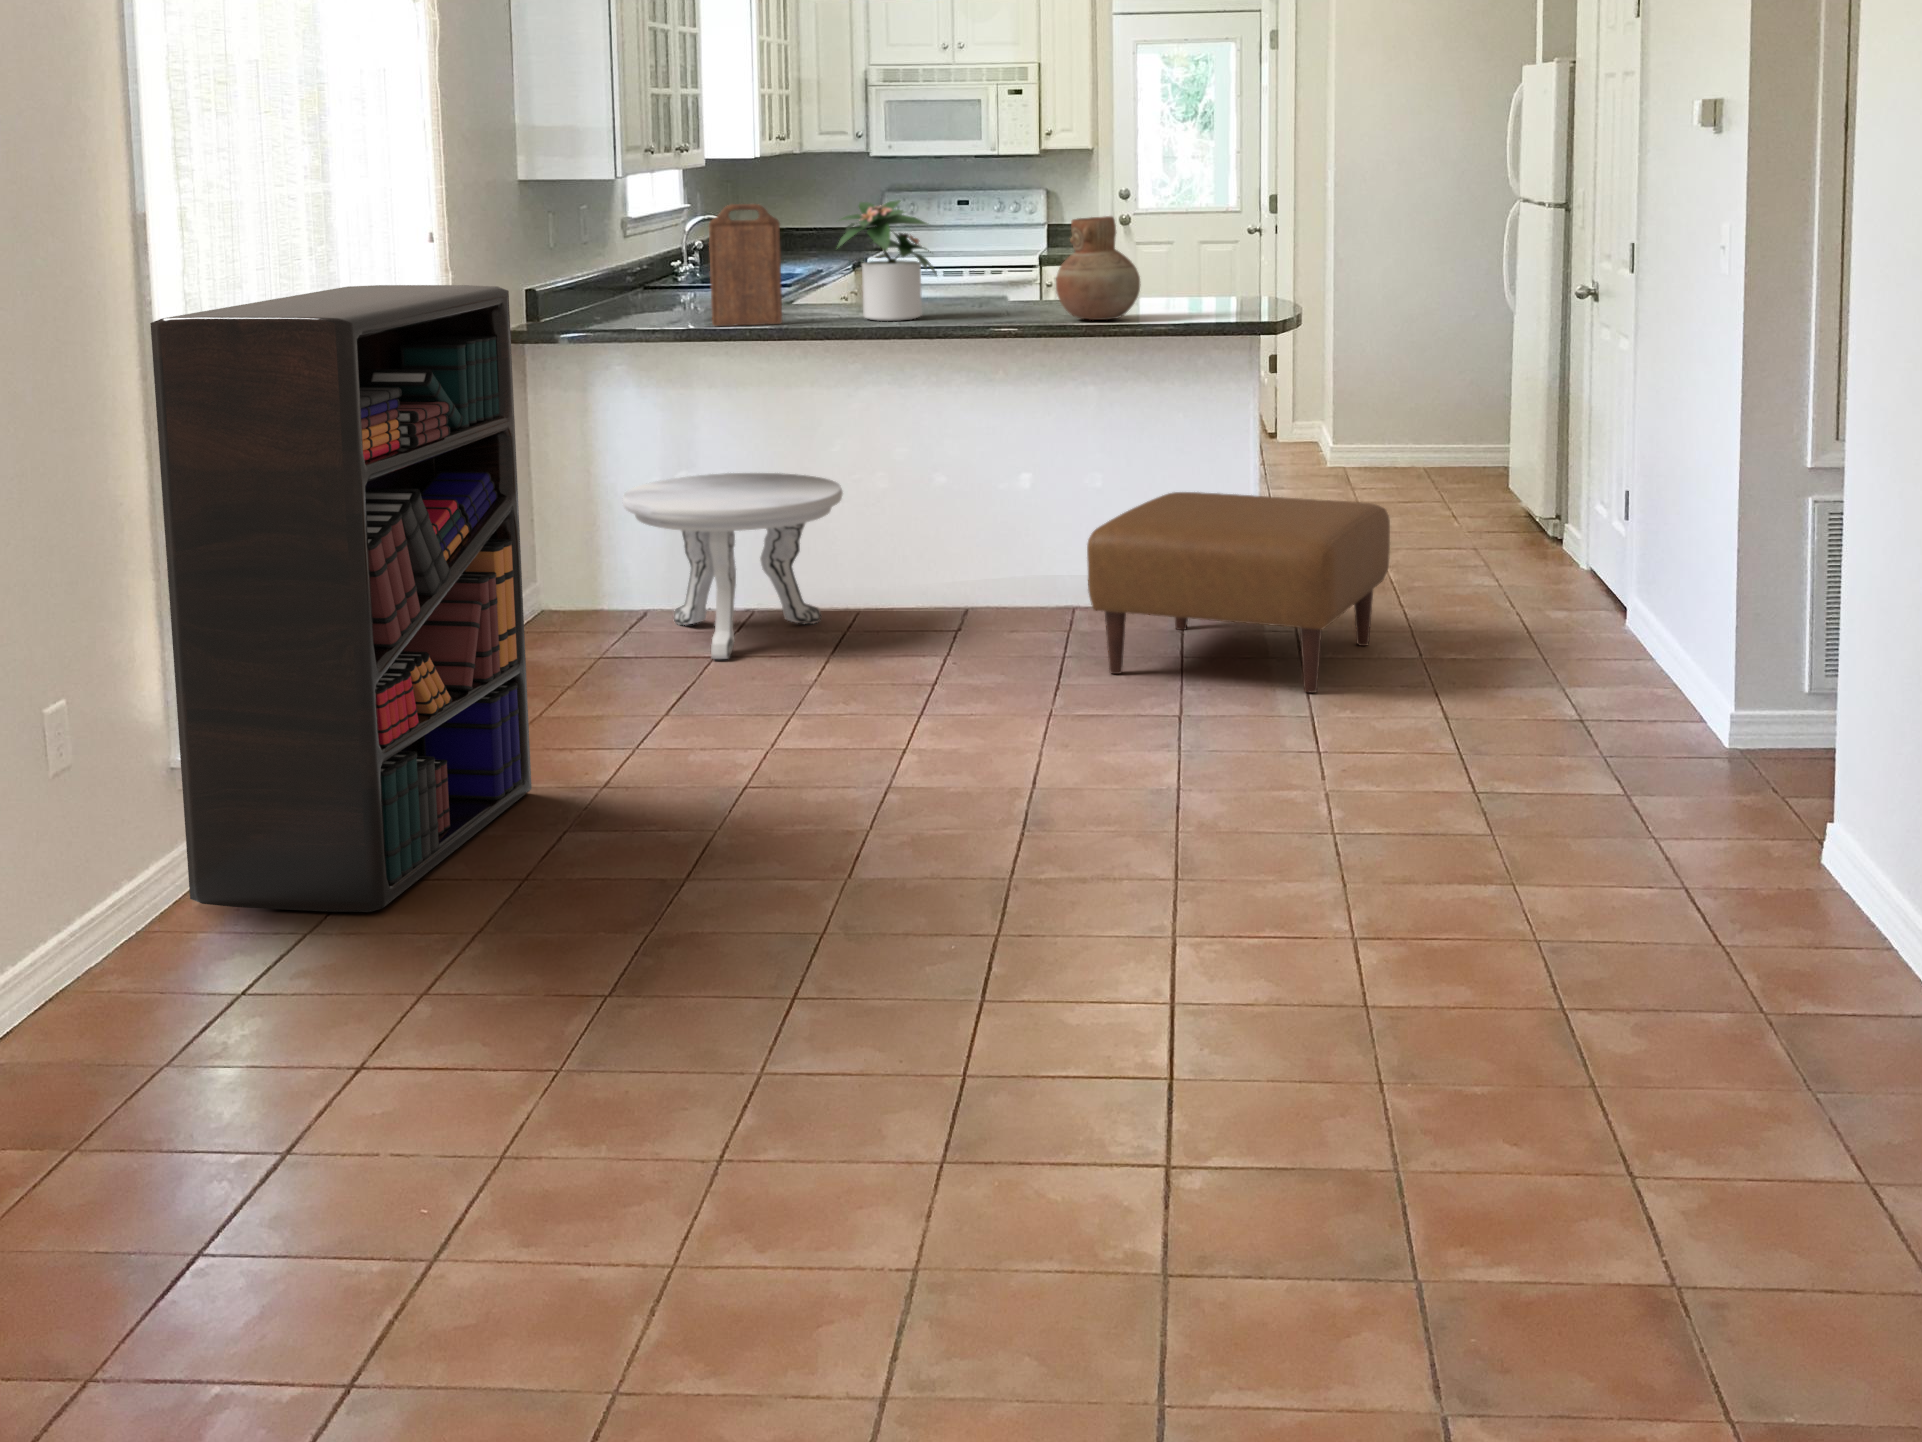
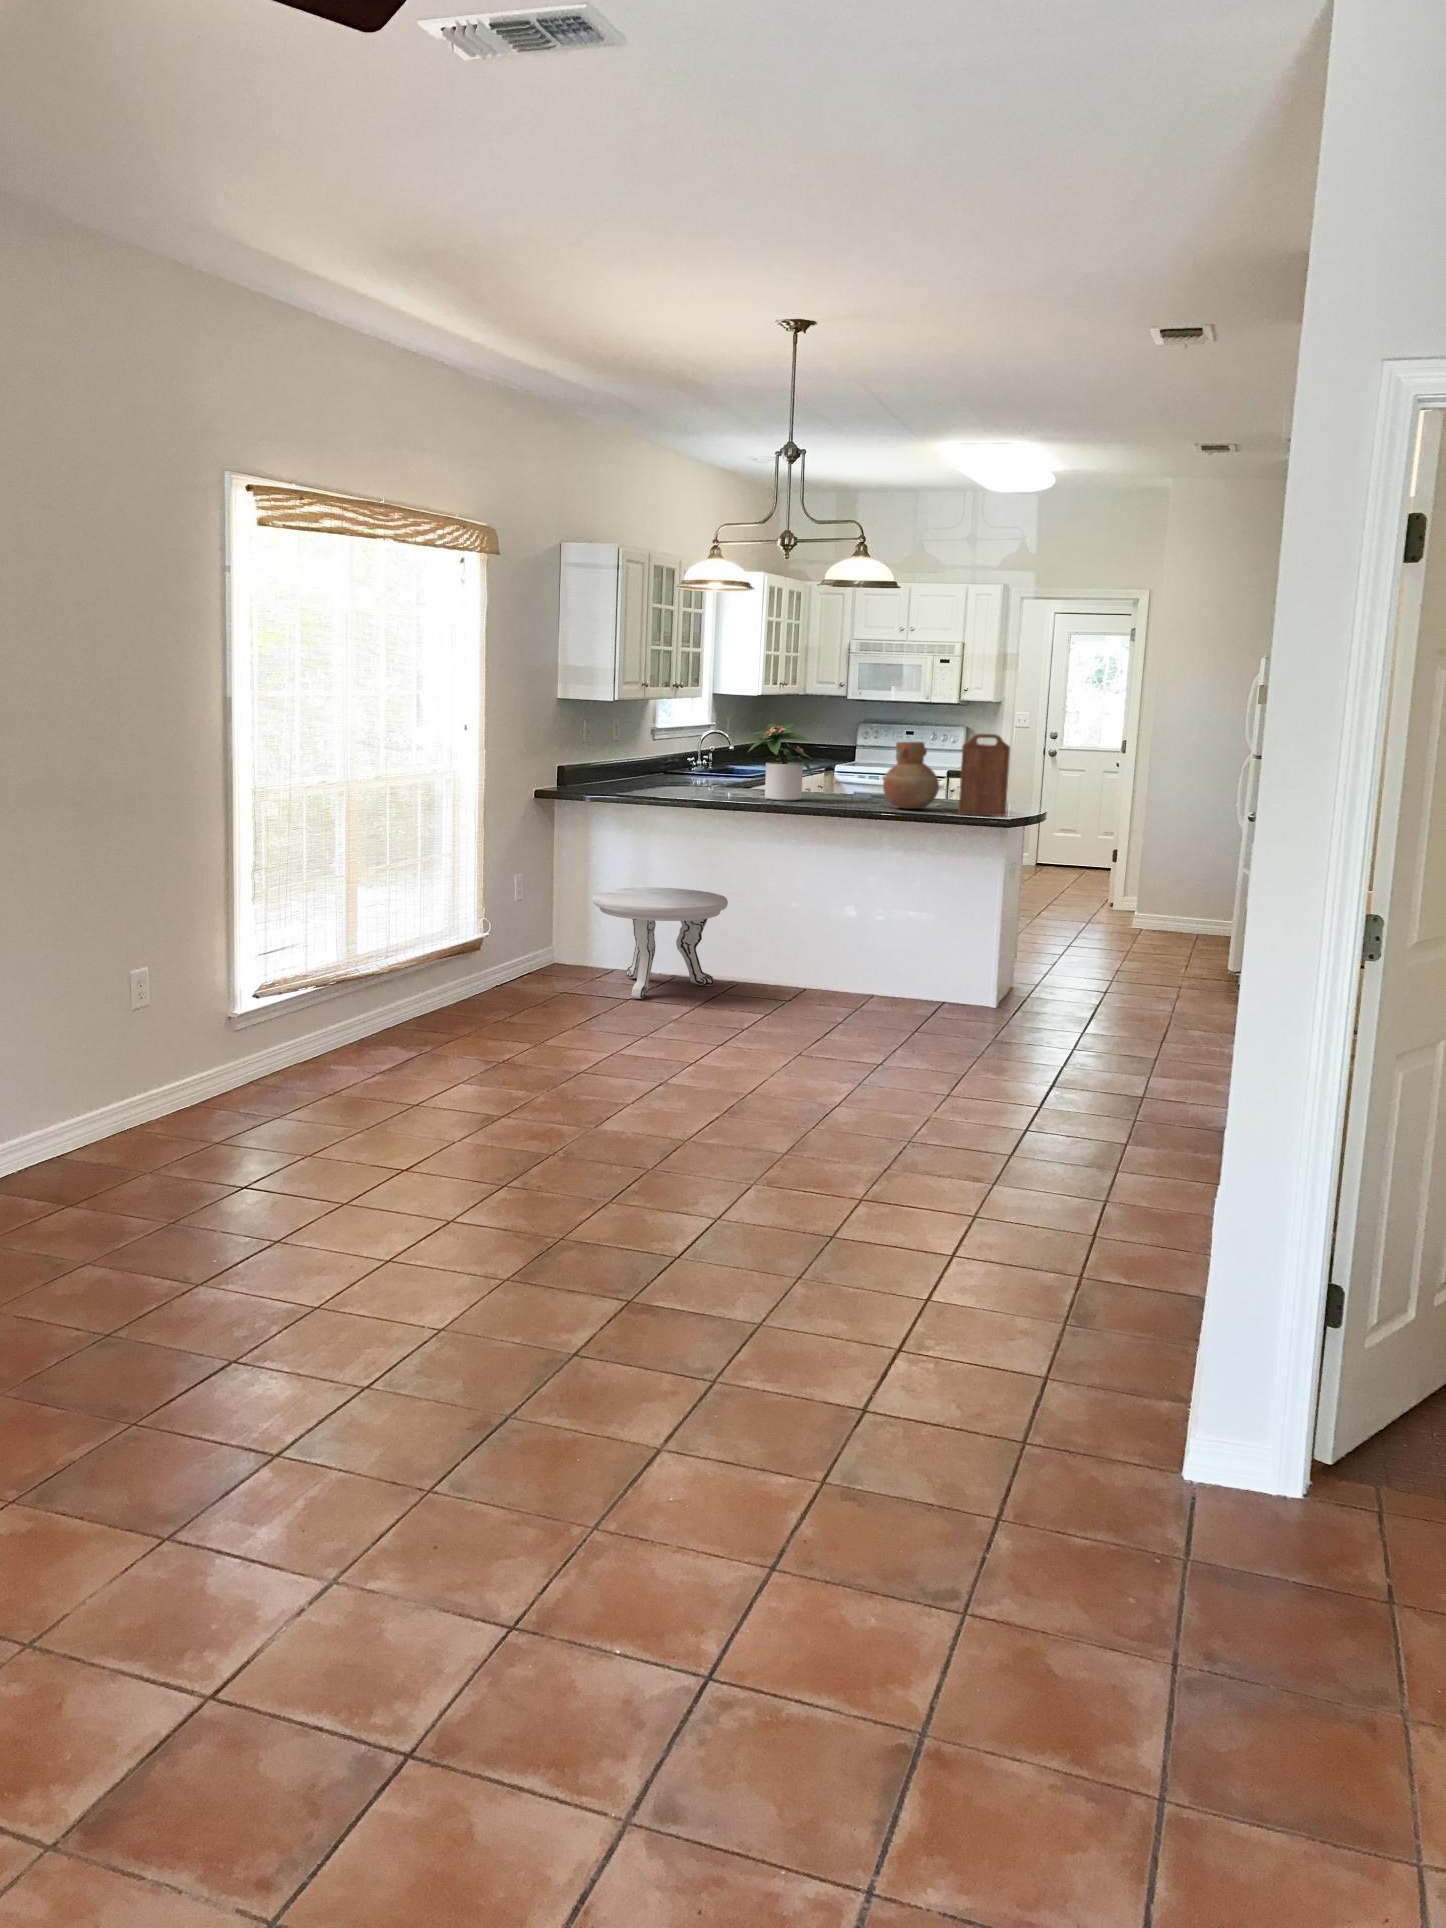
cutting board: present [709,204,782,326] -> present [958,734,1010,816]
bookshelf: present [150,285,532,912] -> none [261,750,480,1097]
ottoman: present [1087,492,1390,693] -> none [853,924,1068,1056]

